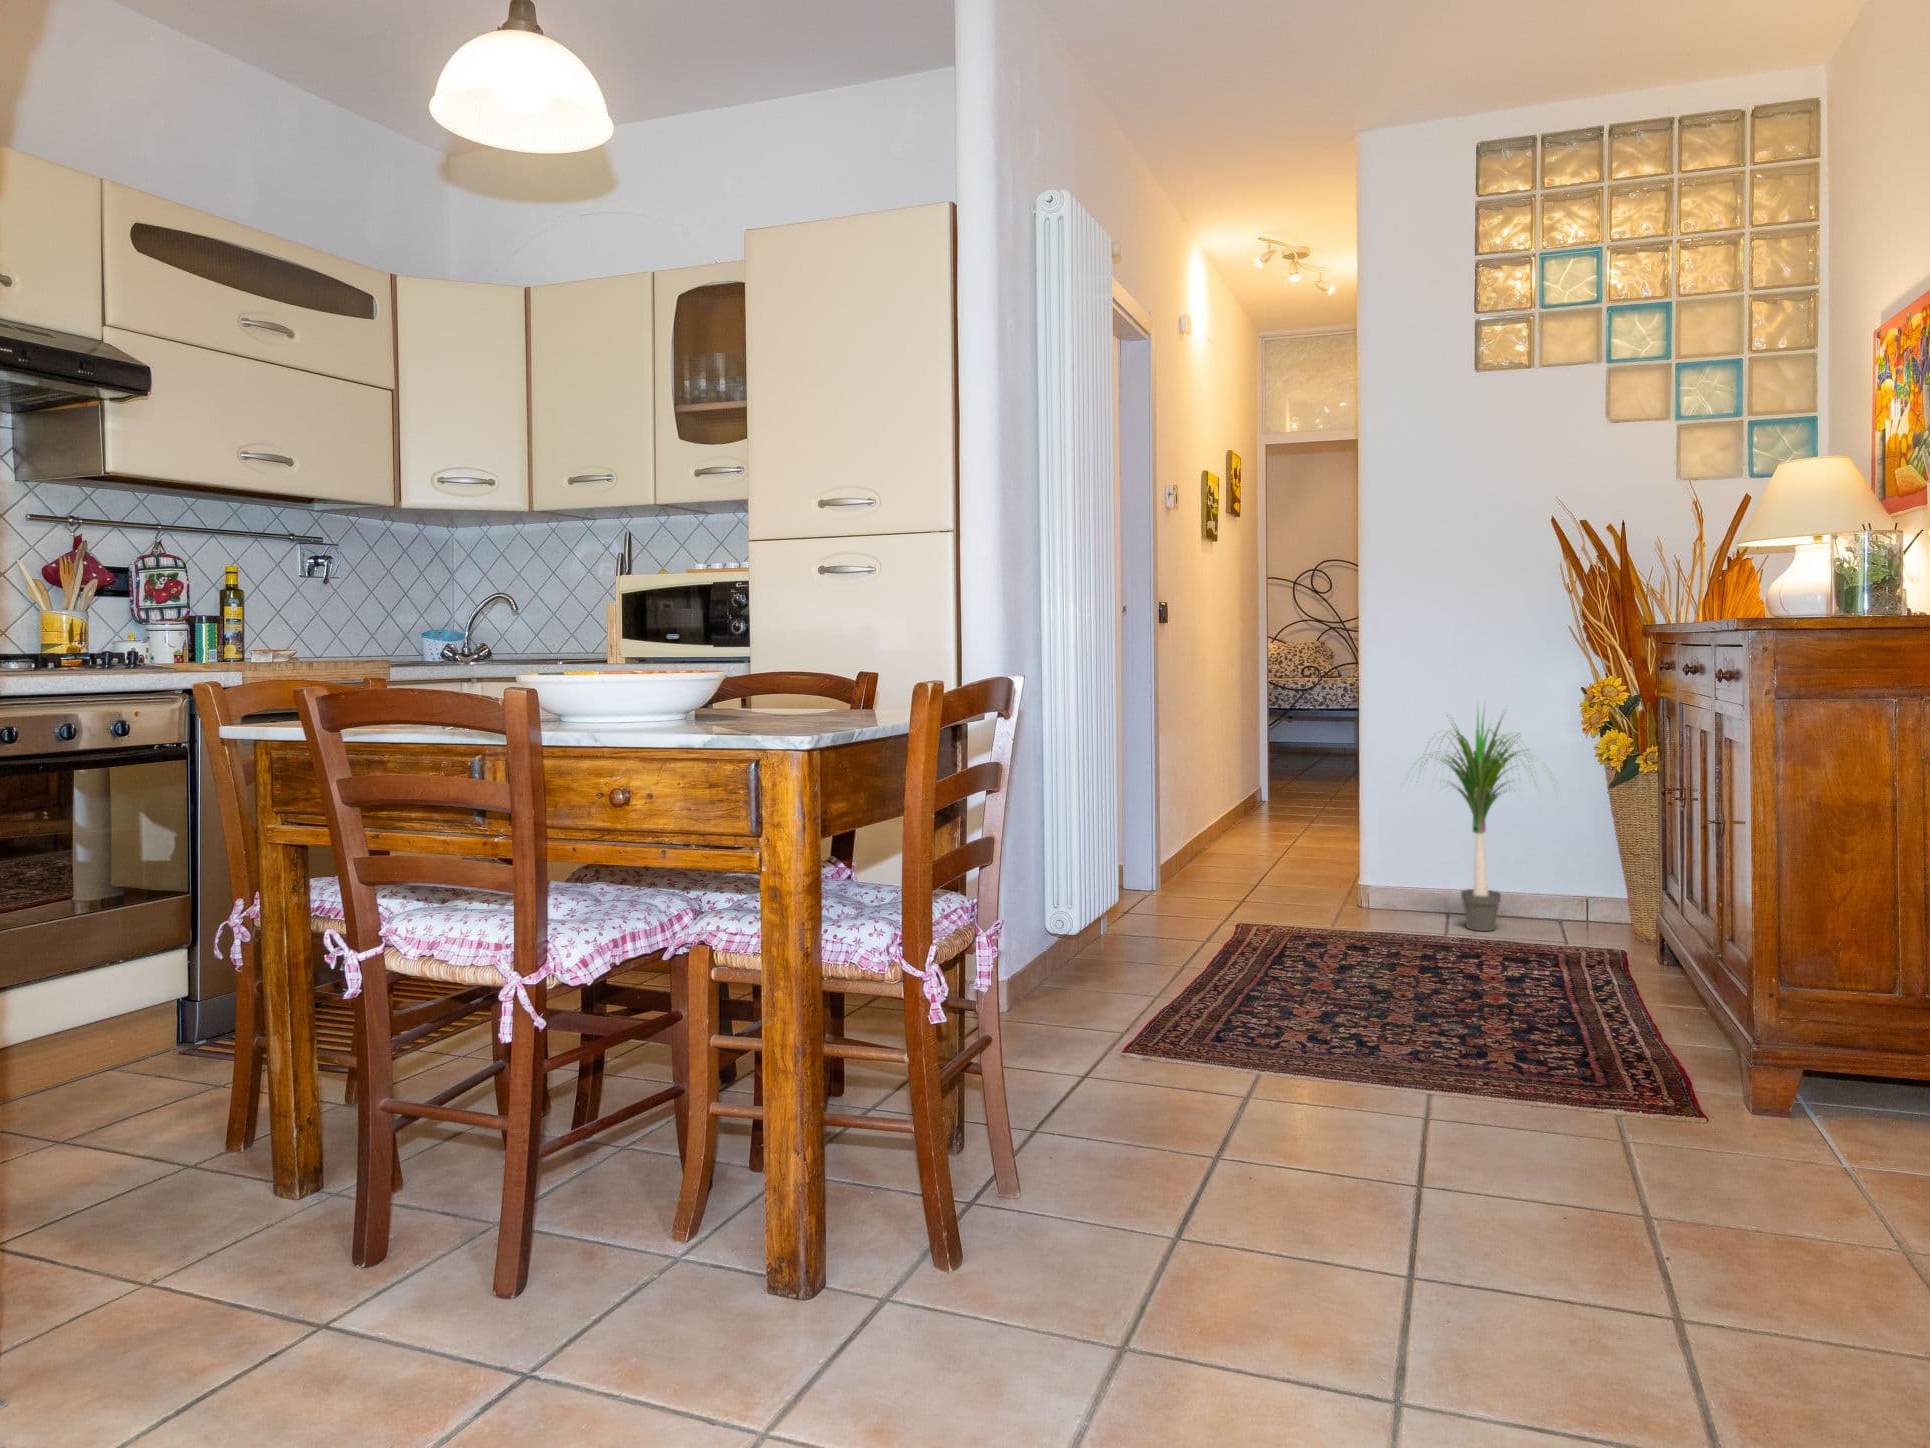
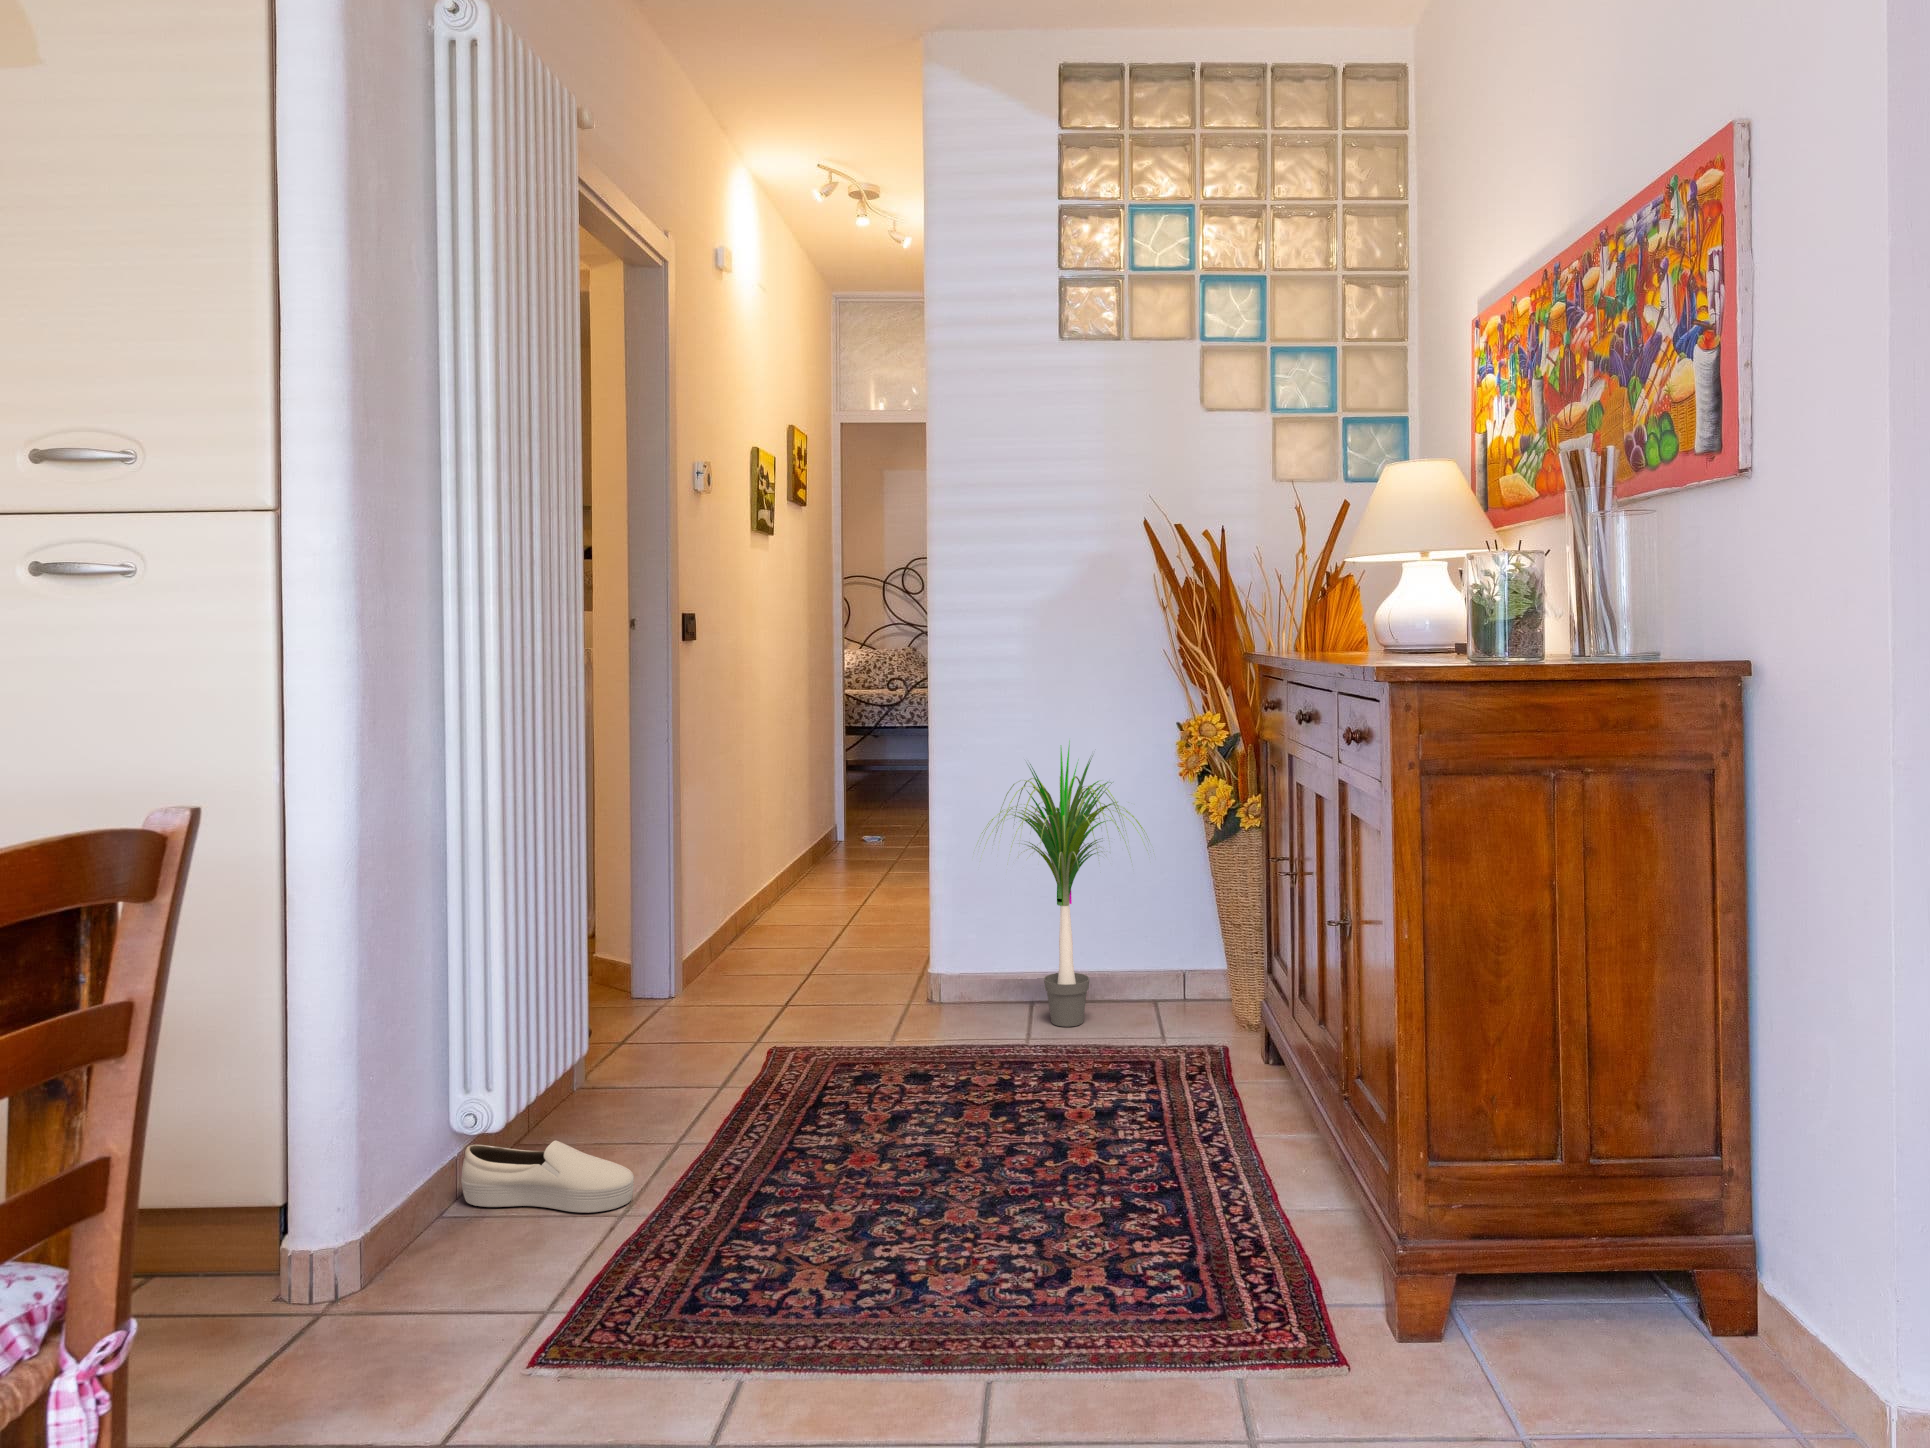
shoe: none [1047,947,1162,995] -> present [461,1140,634,1213]

